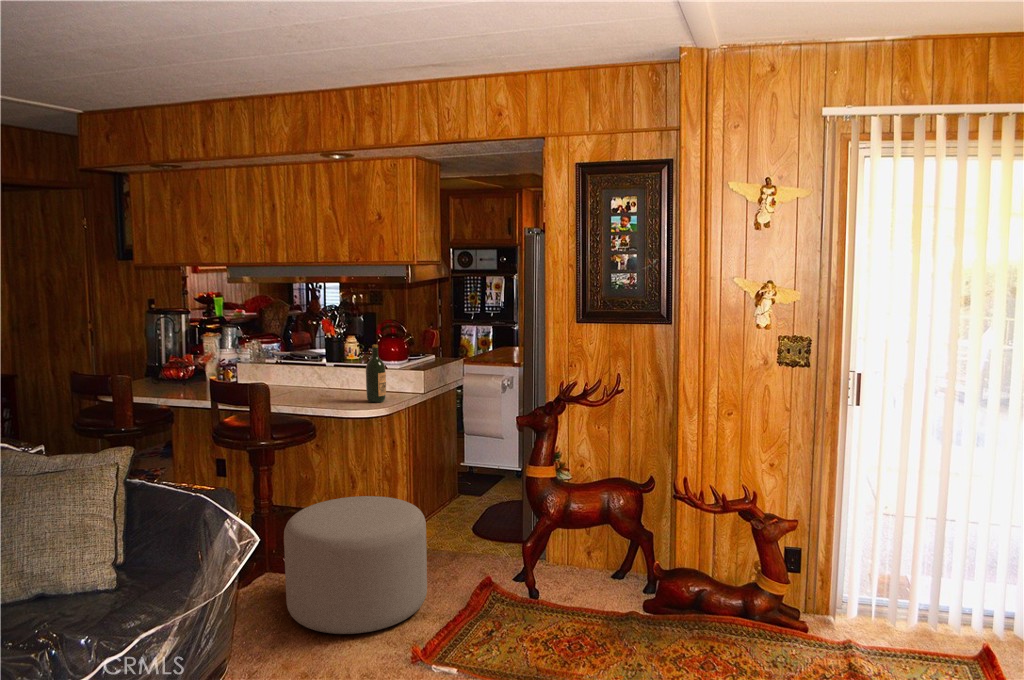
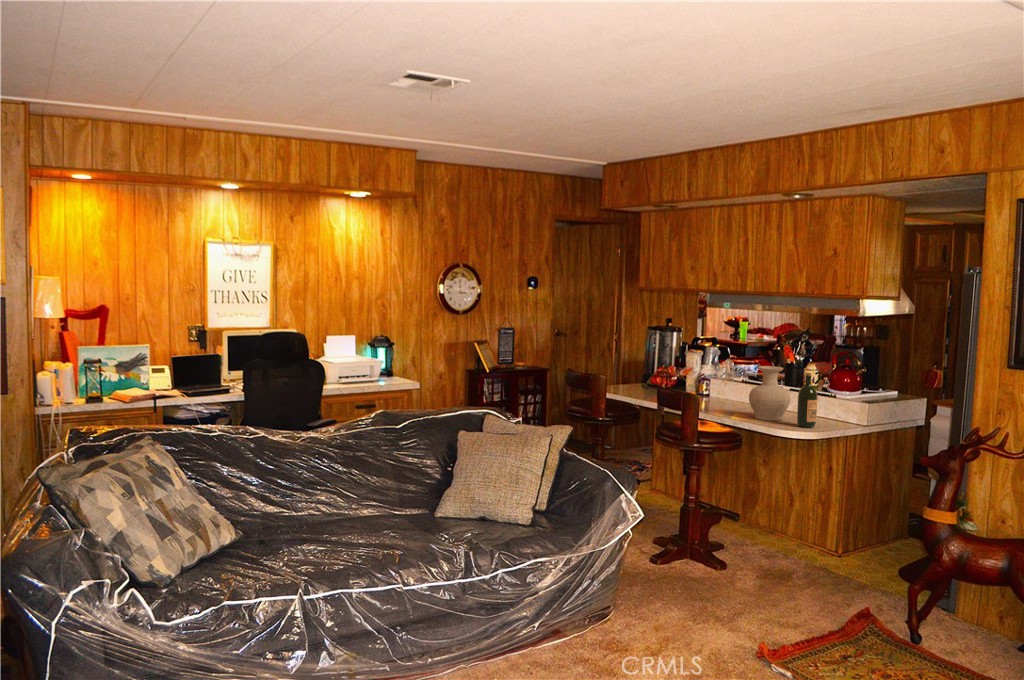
vase: none [307,342,352,401] -> present [749,366,790,421]
ottoman: present [284,496,427,634] -> none [685,505,814,622]

